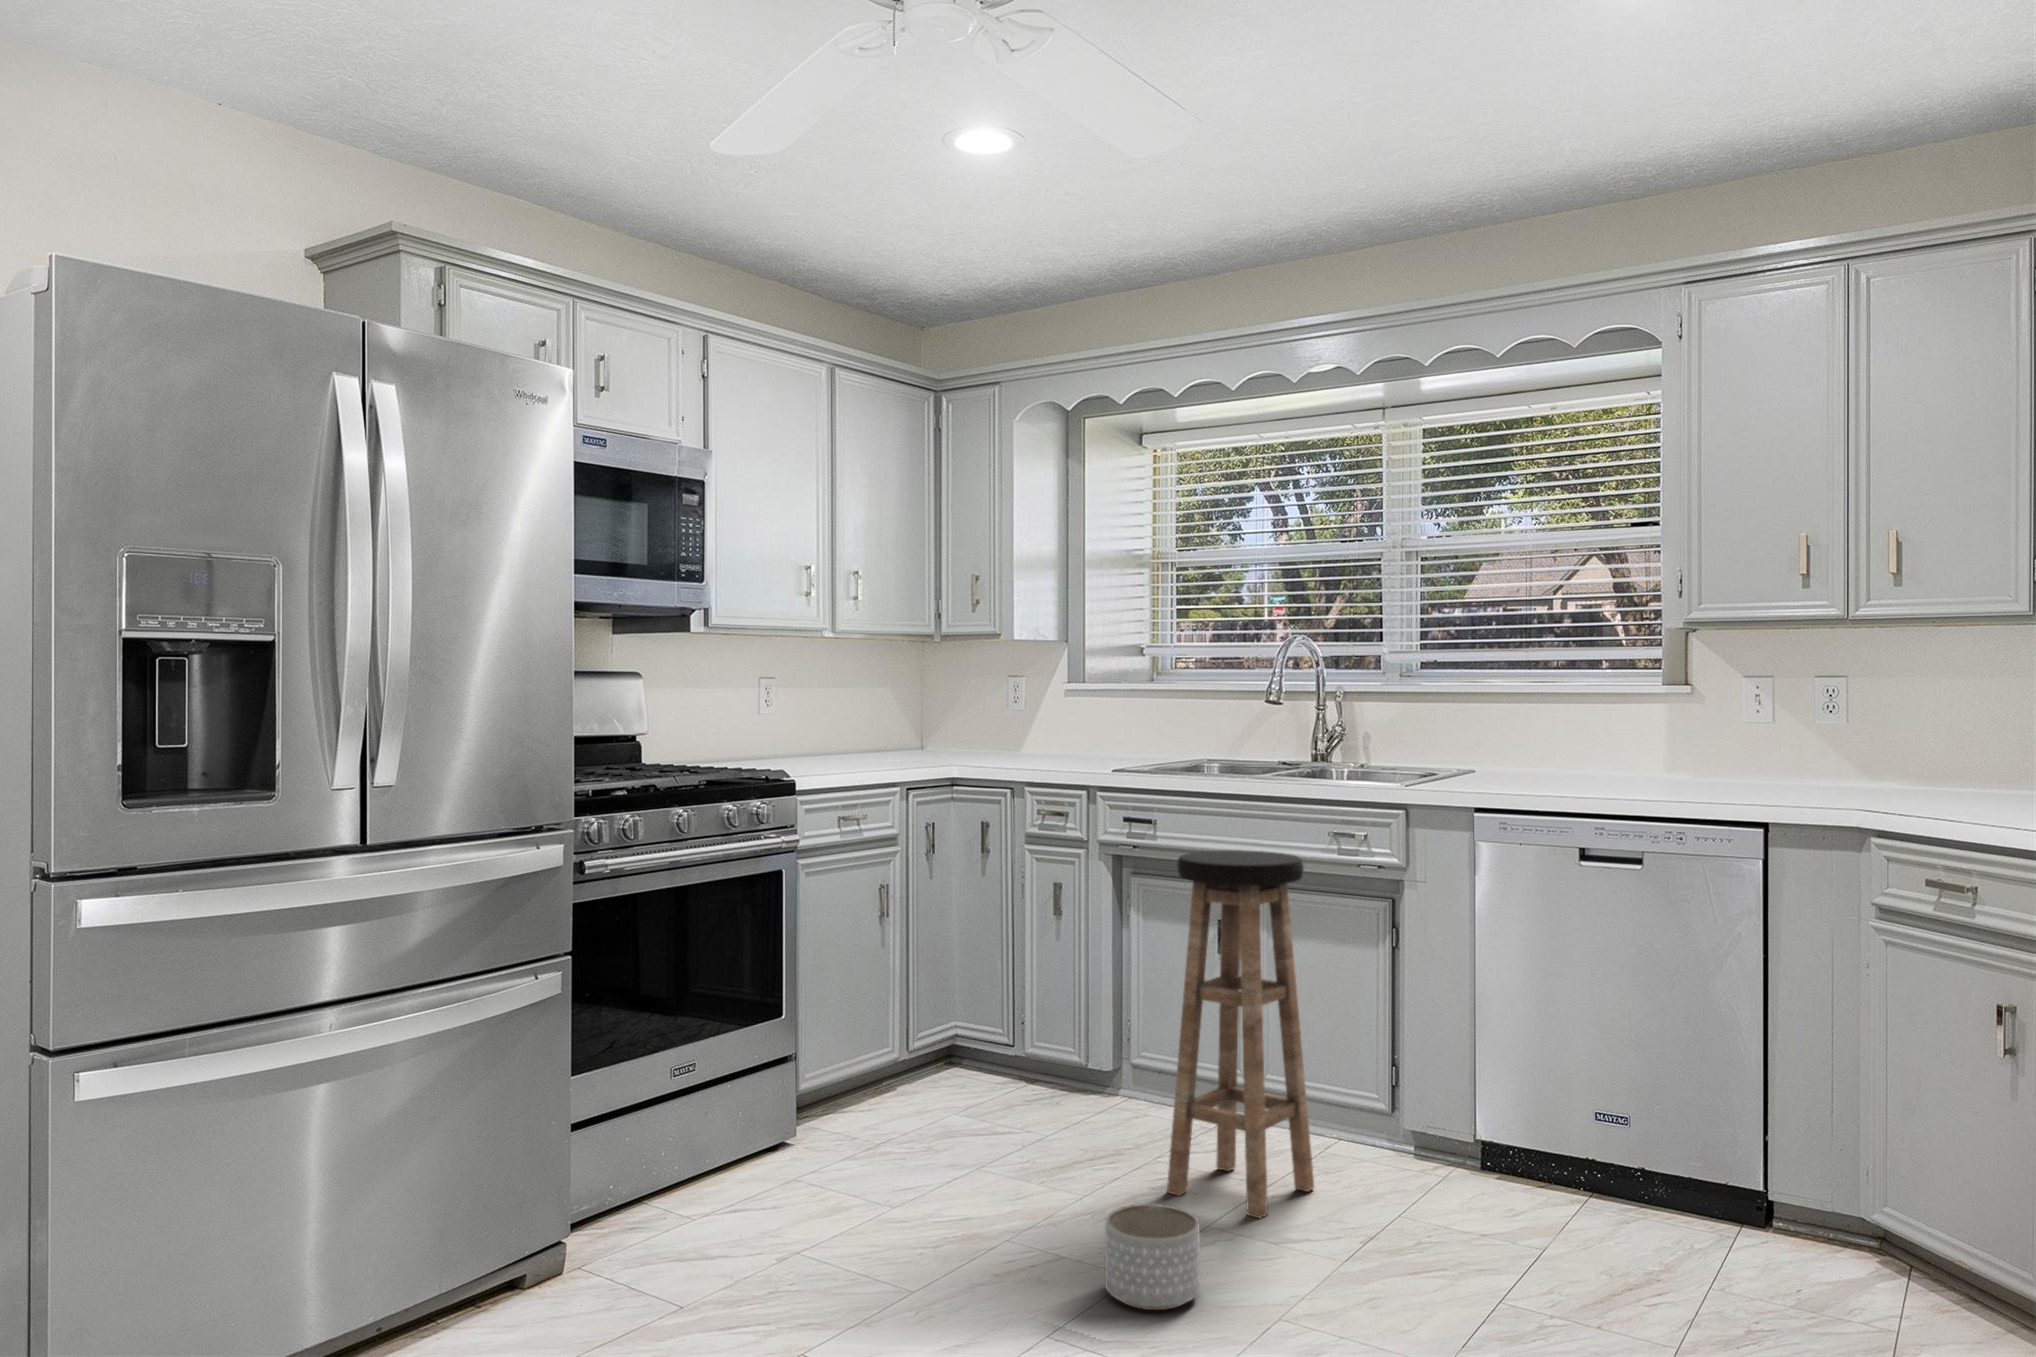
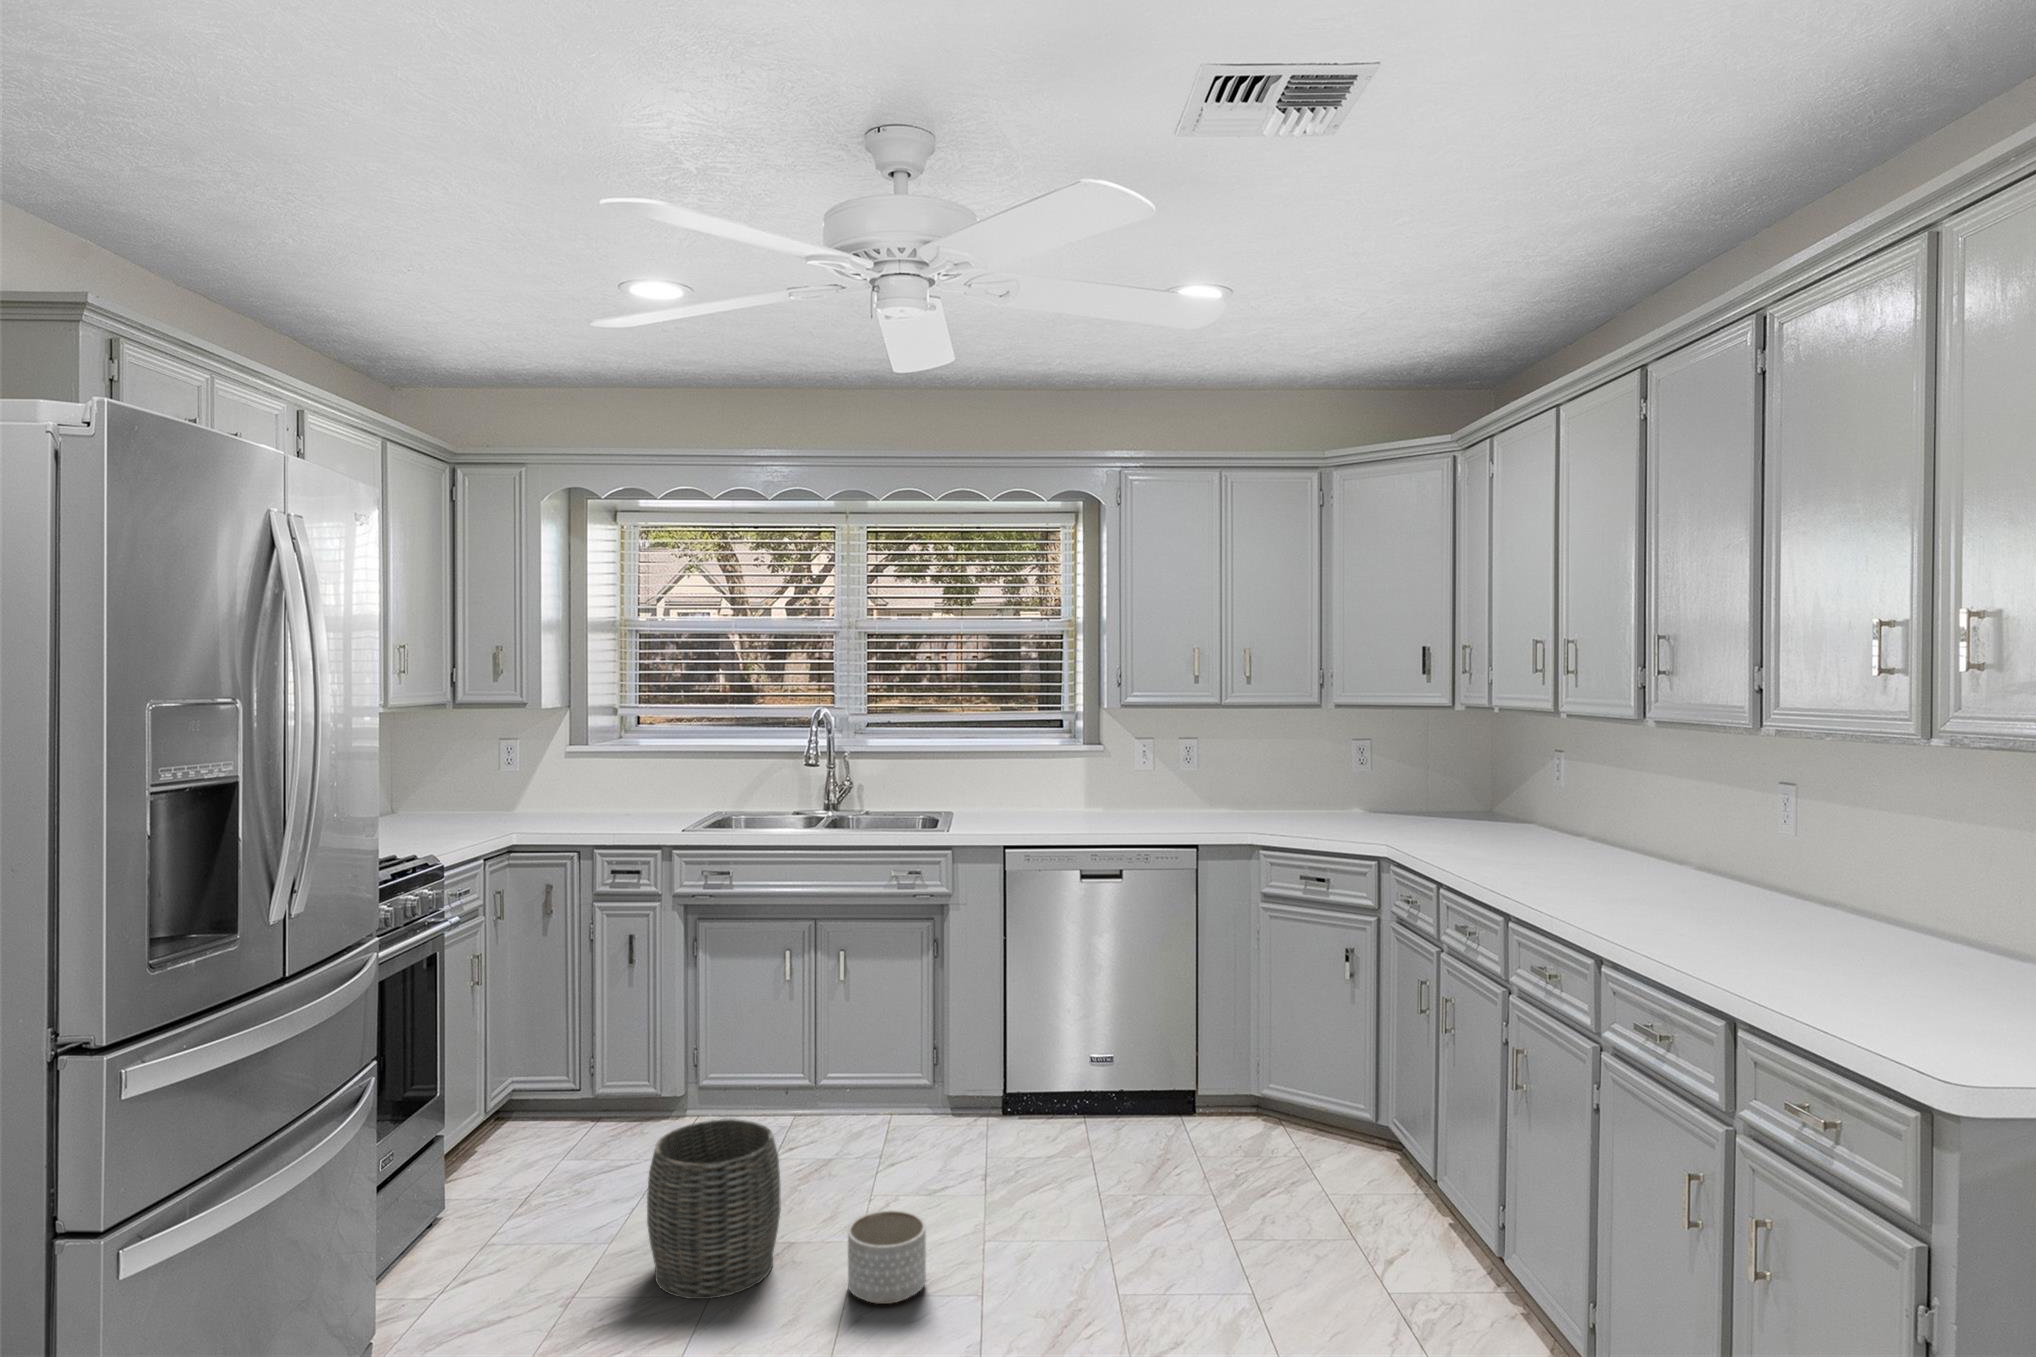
bar stool: present [1167,850,1314,1218] -> none [812,897,915,1197]
woven basket: none [932,1068,1076,1255] -> present [647,1119,780,1299]

